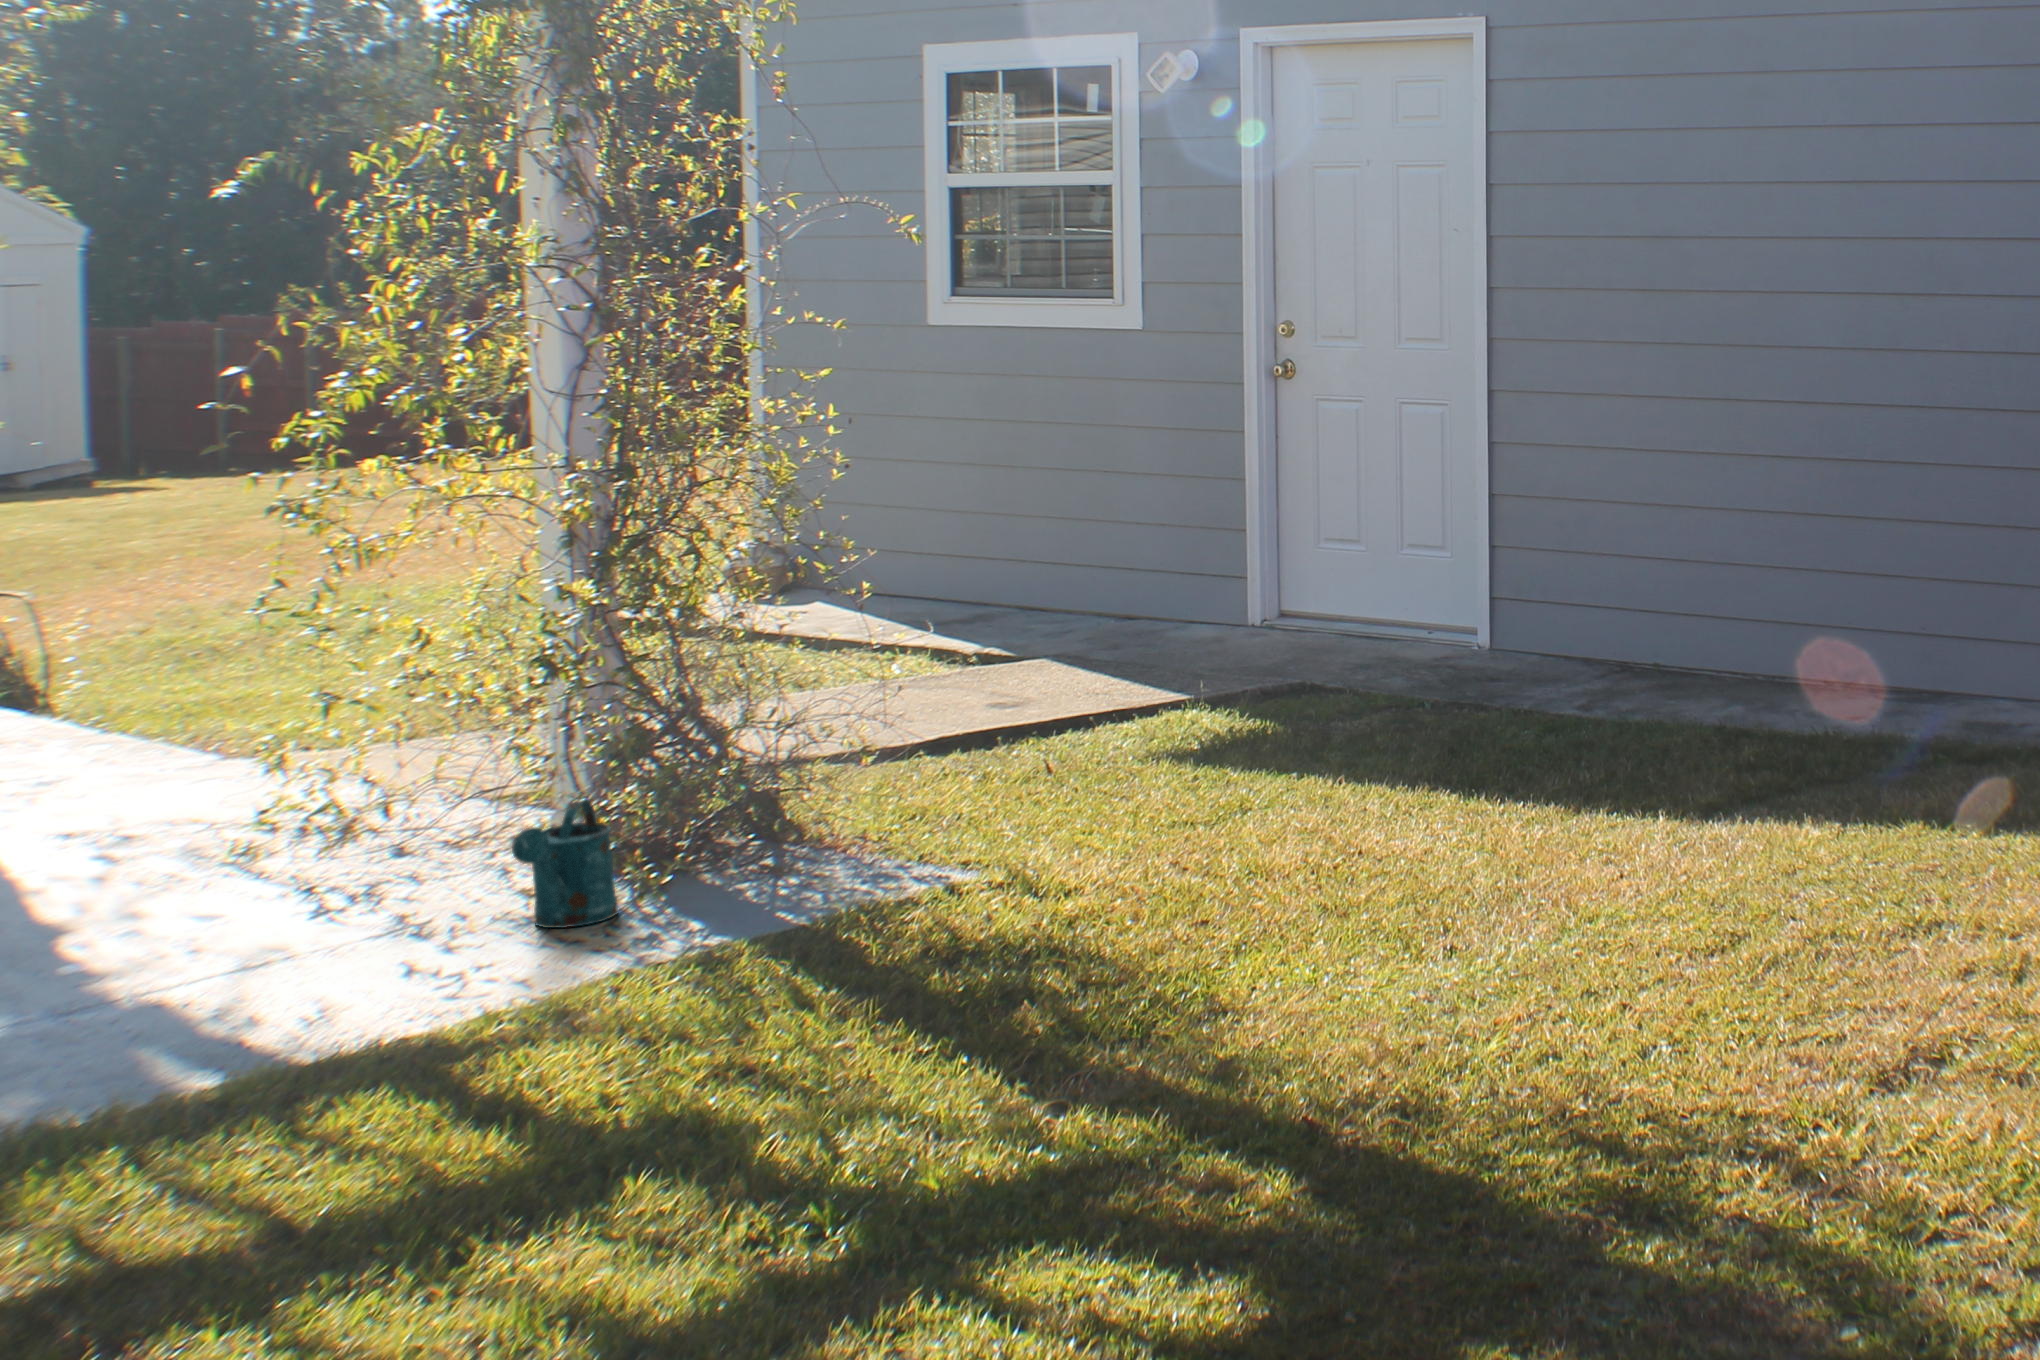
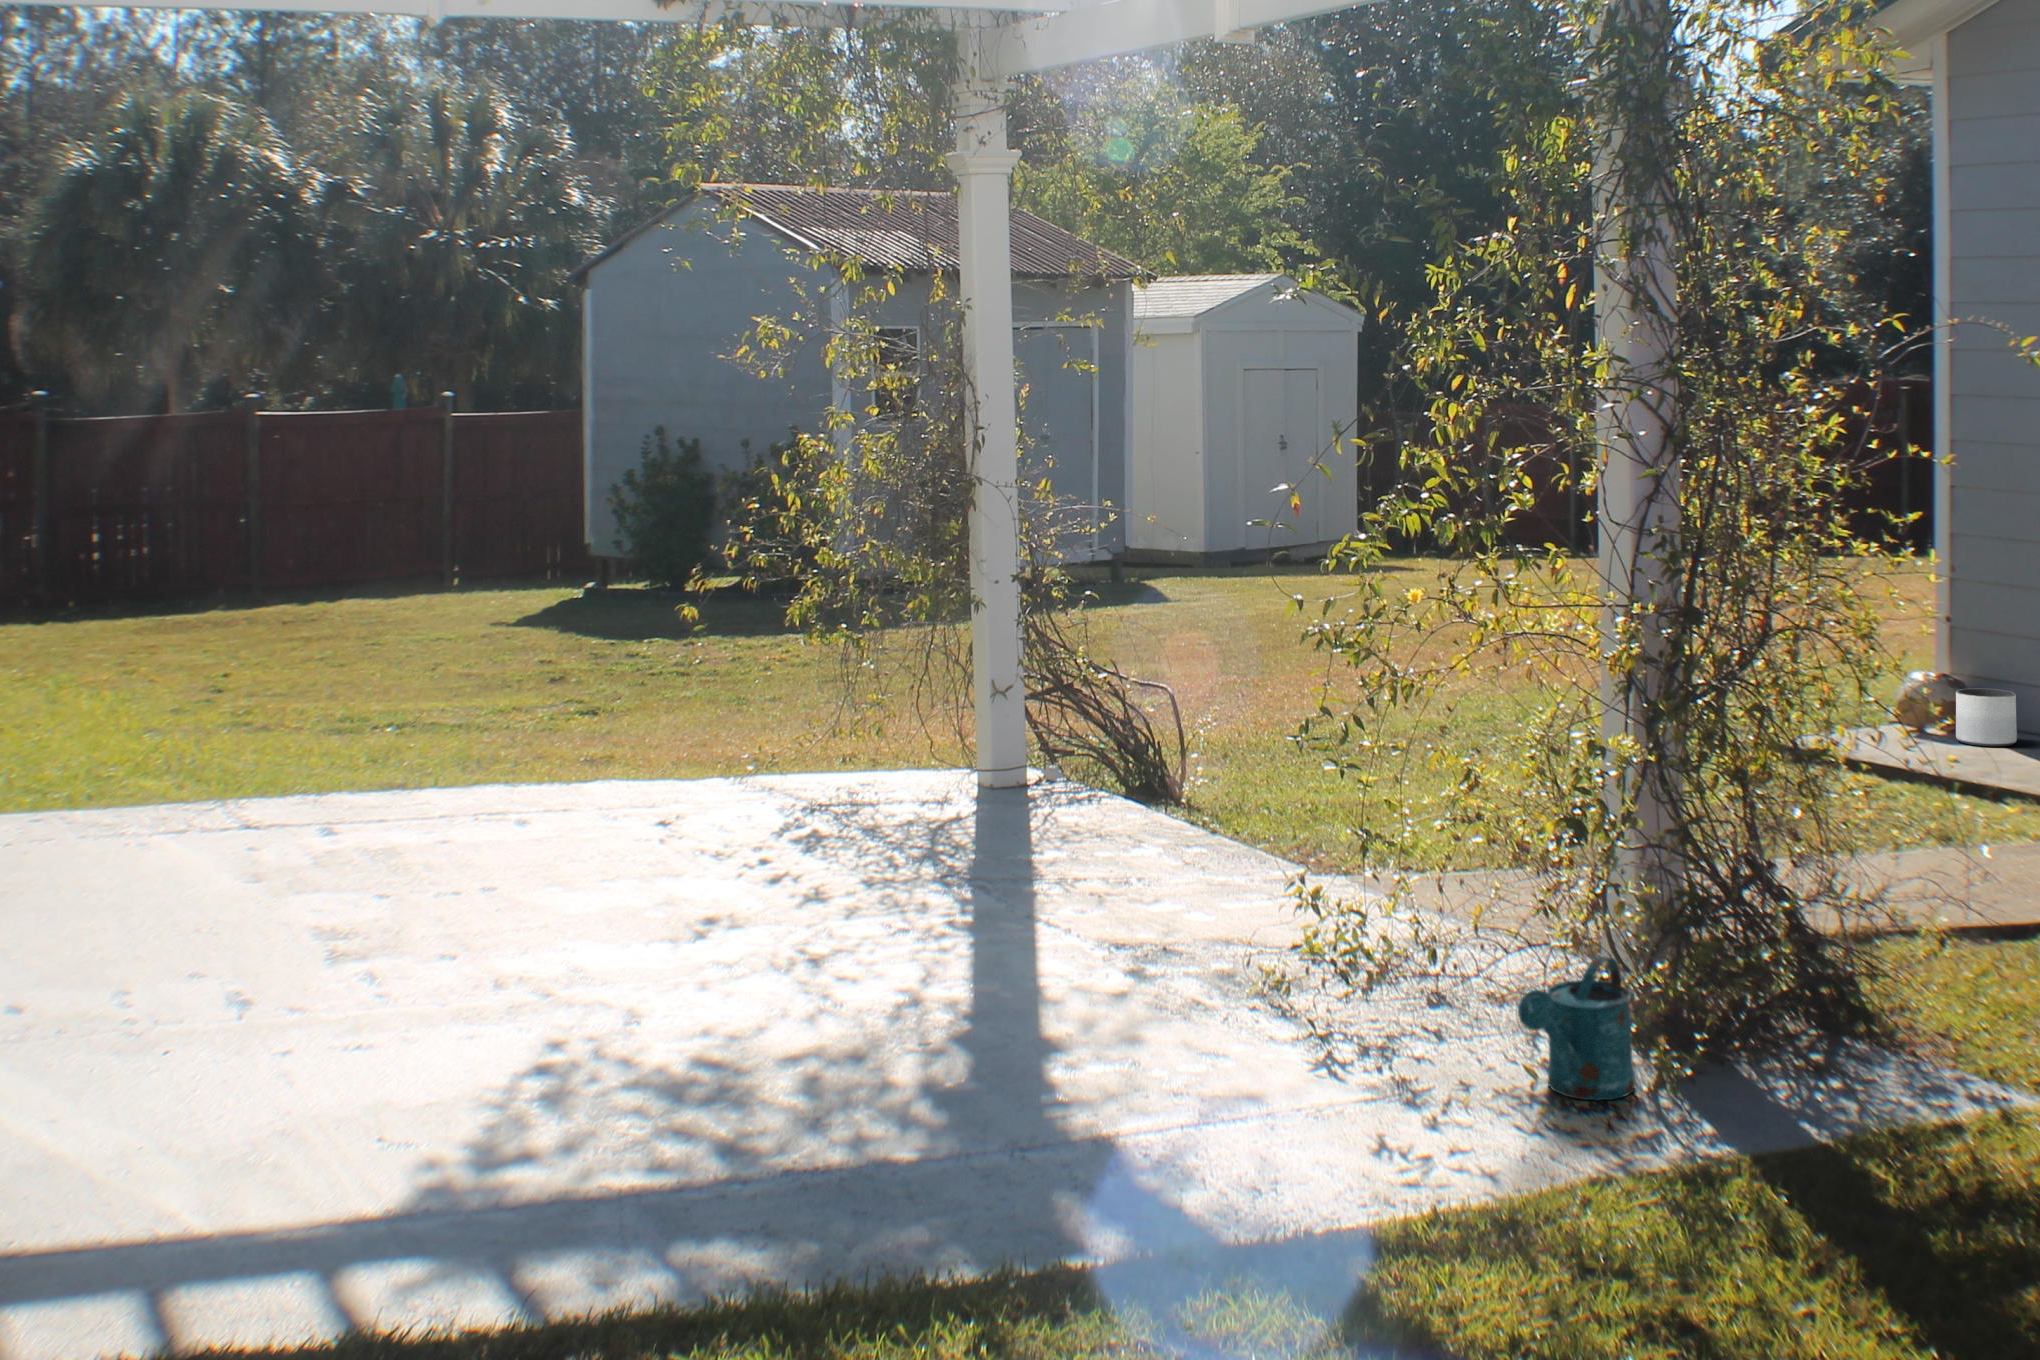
planter: none [821,589,880,644] -> present [1956,688,2017,747]

